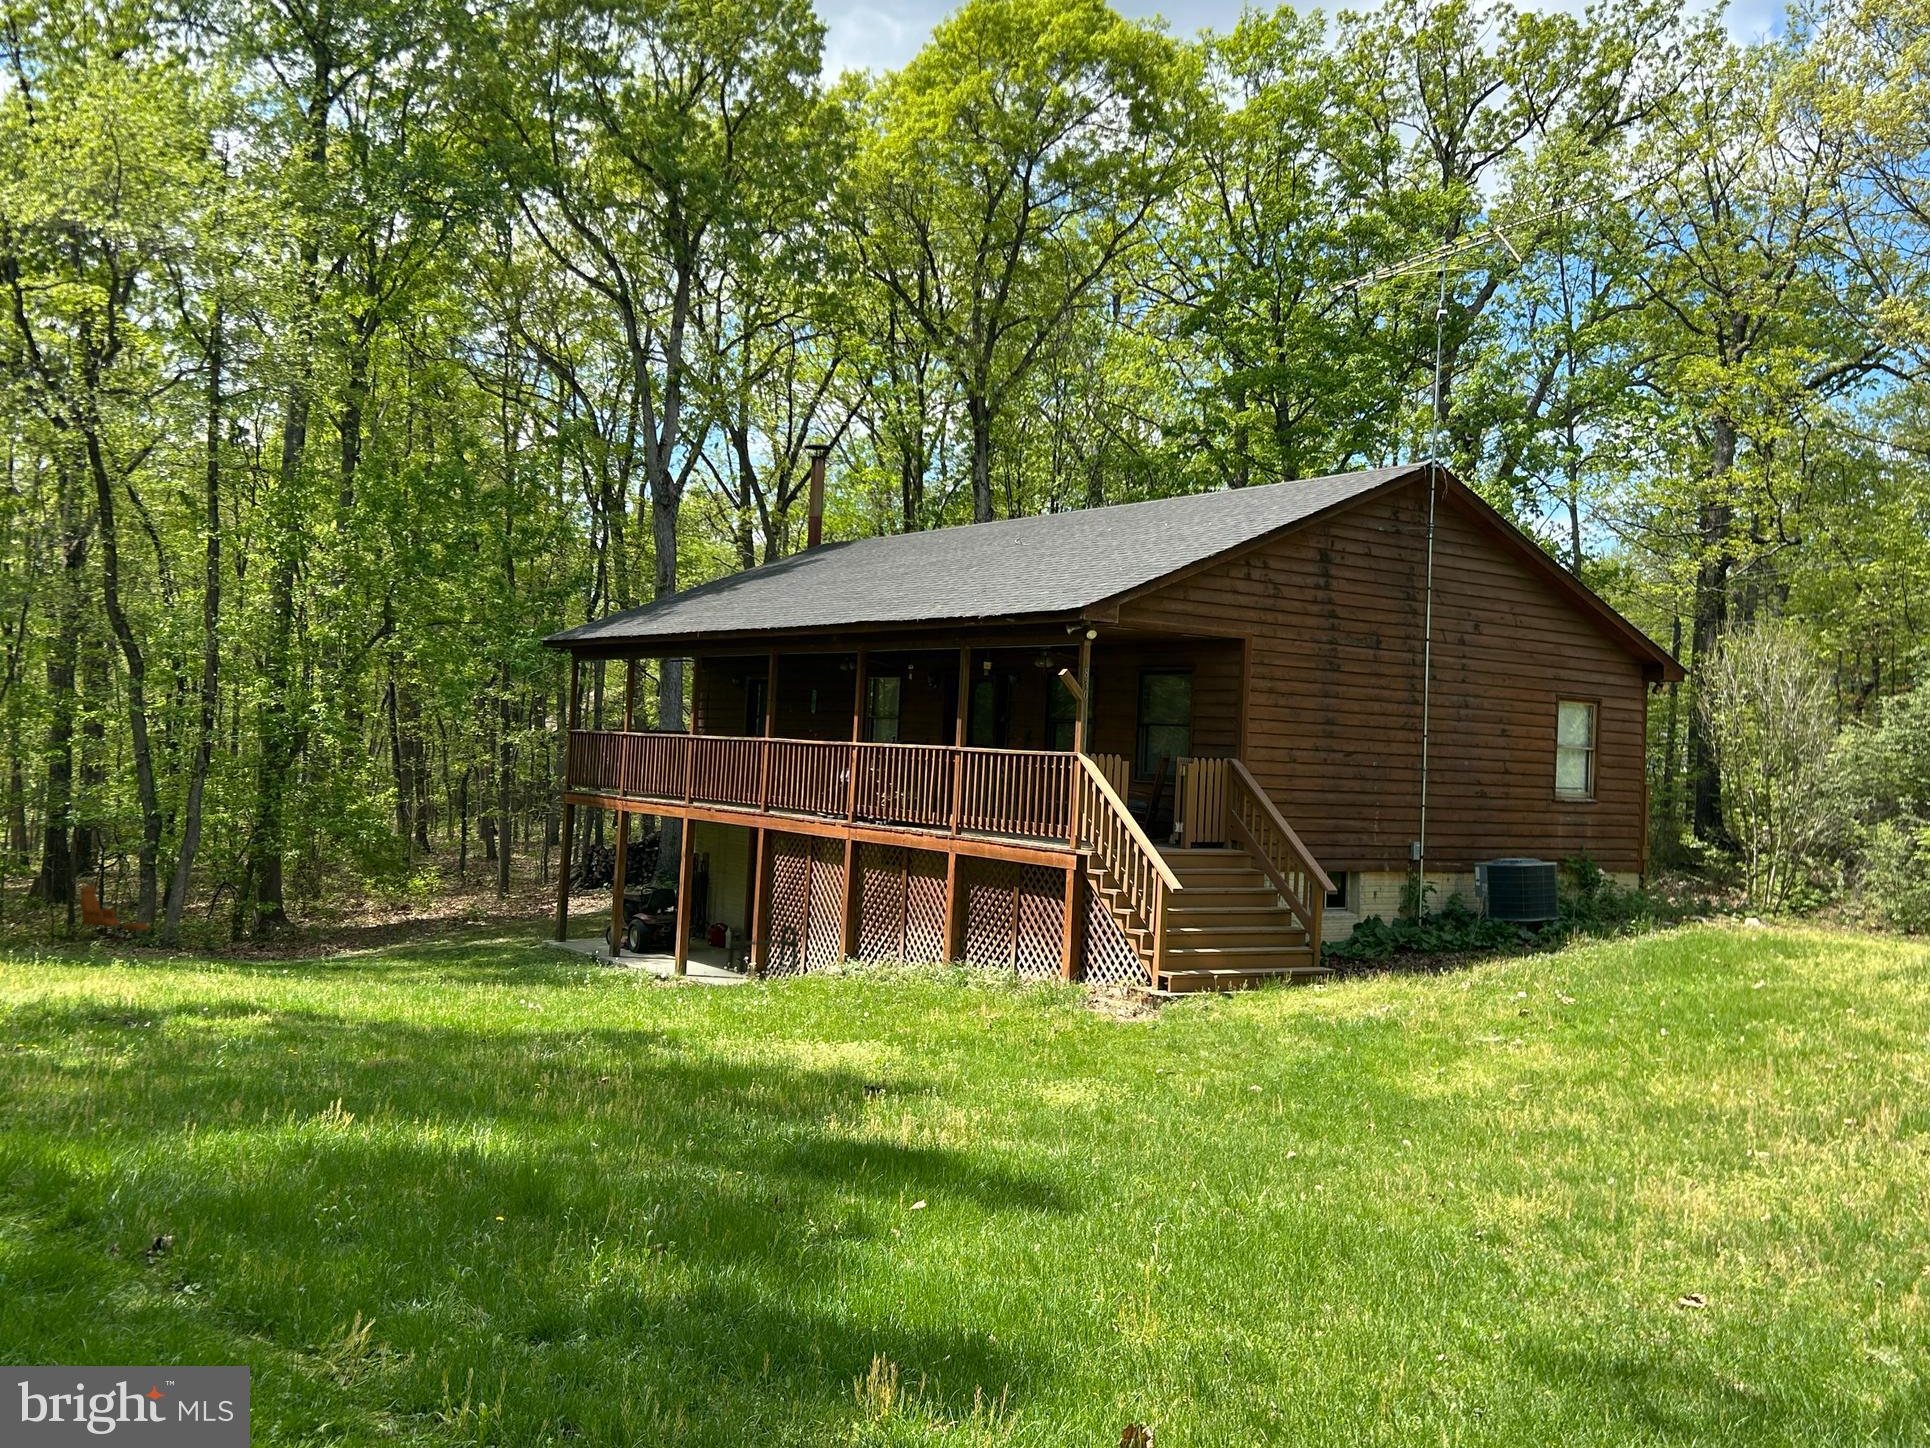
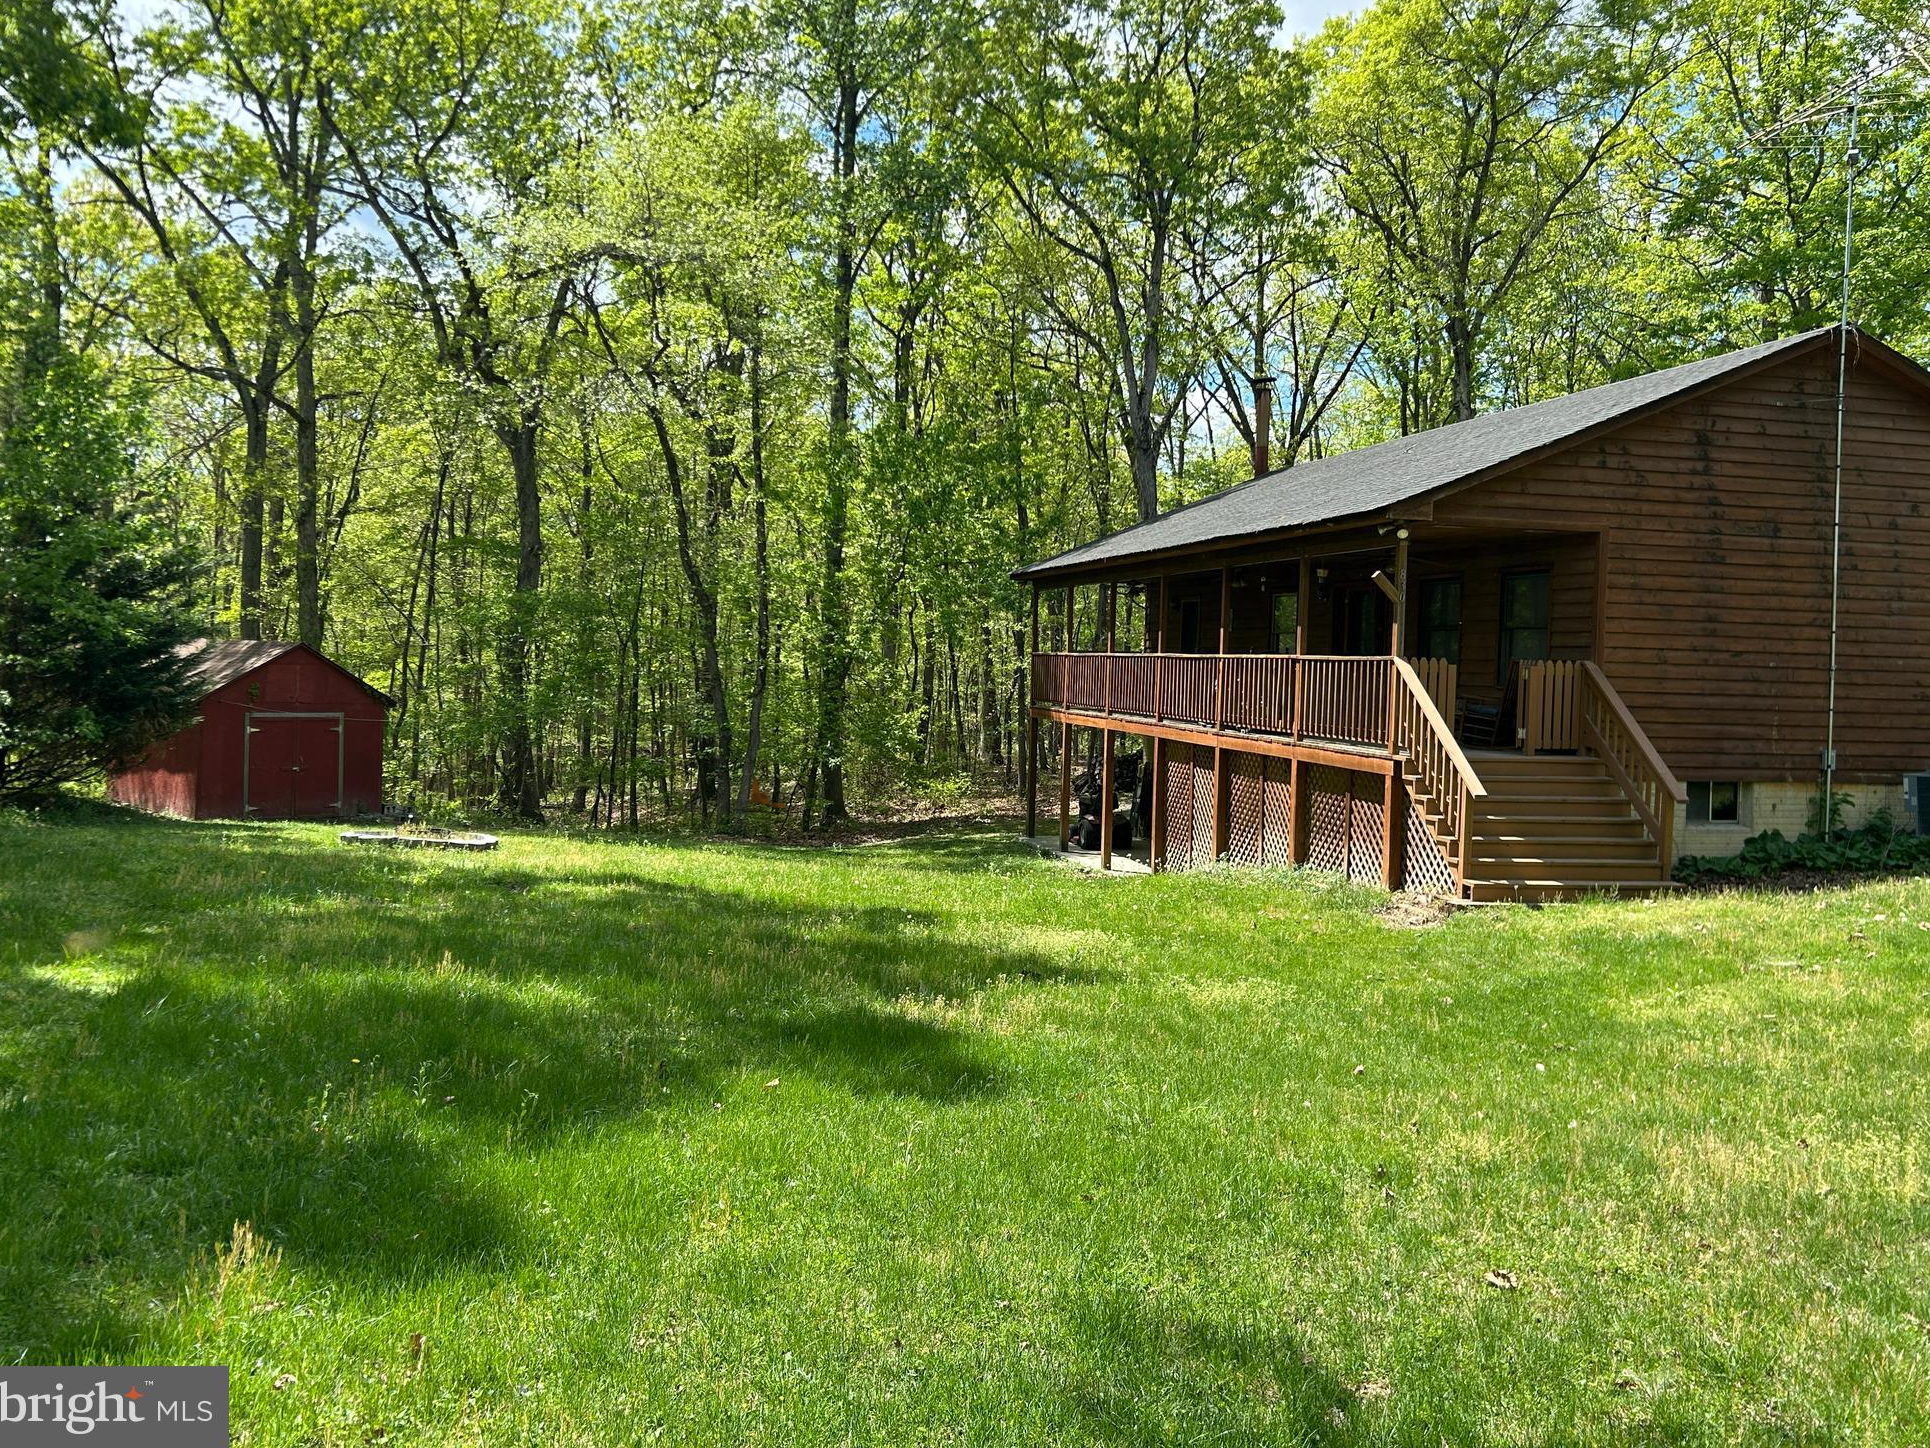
bench: present [728,926,797,973] -> none [1134,825,1192,867]

